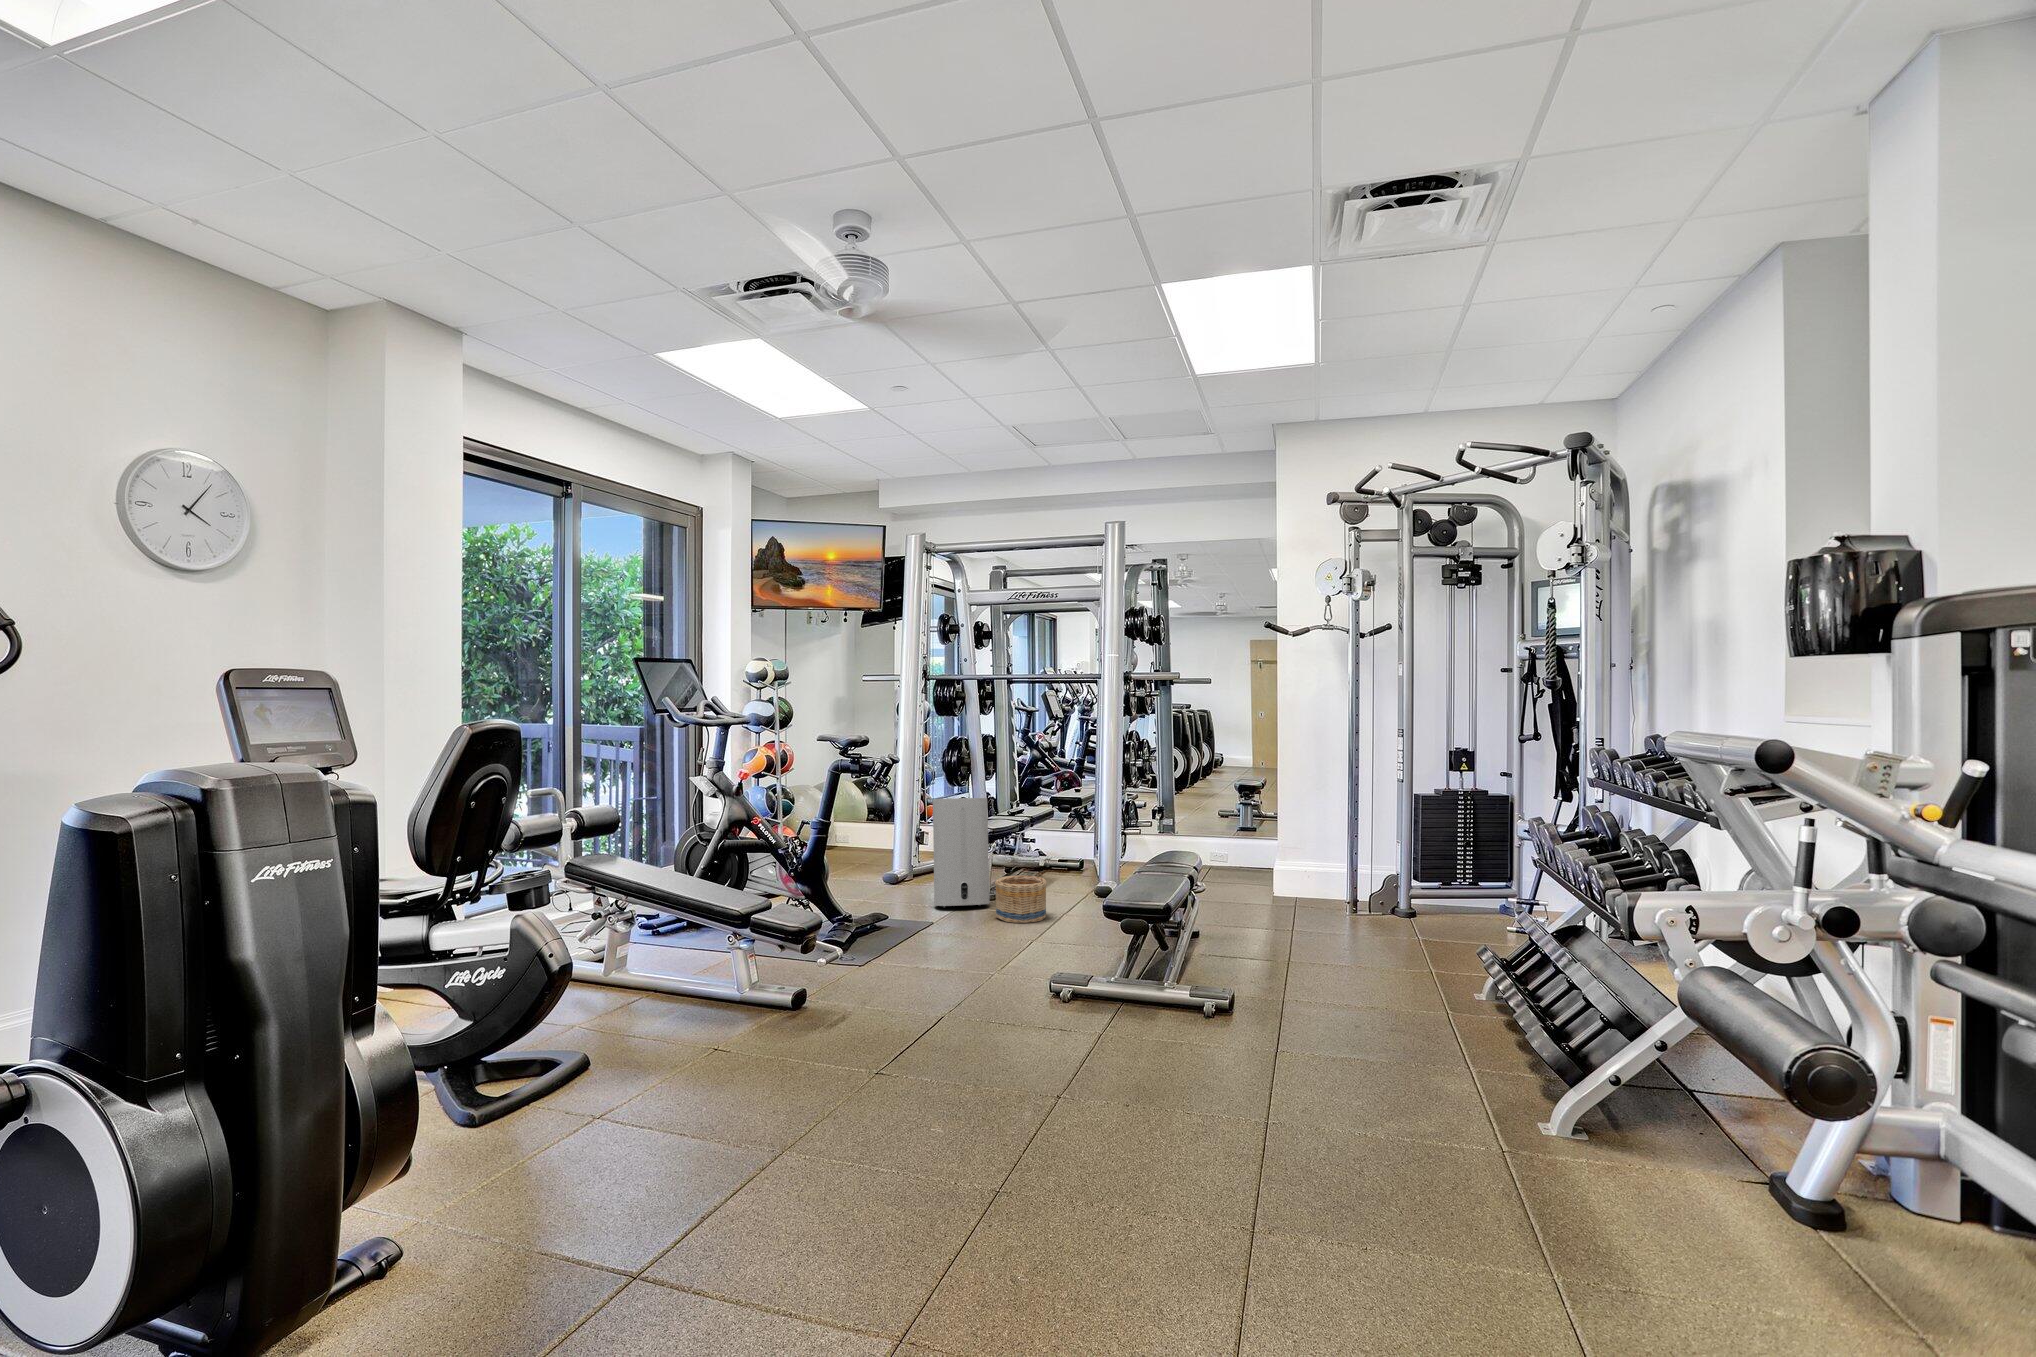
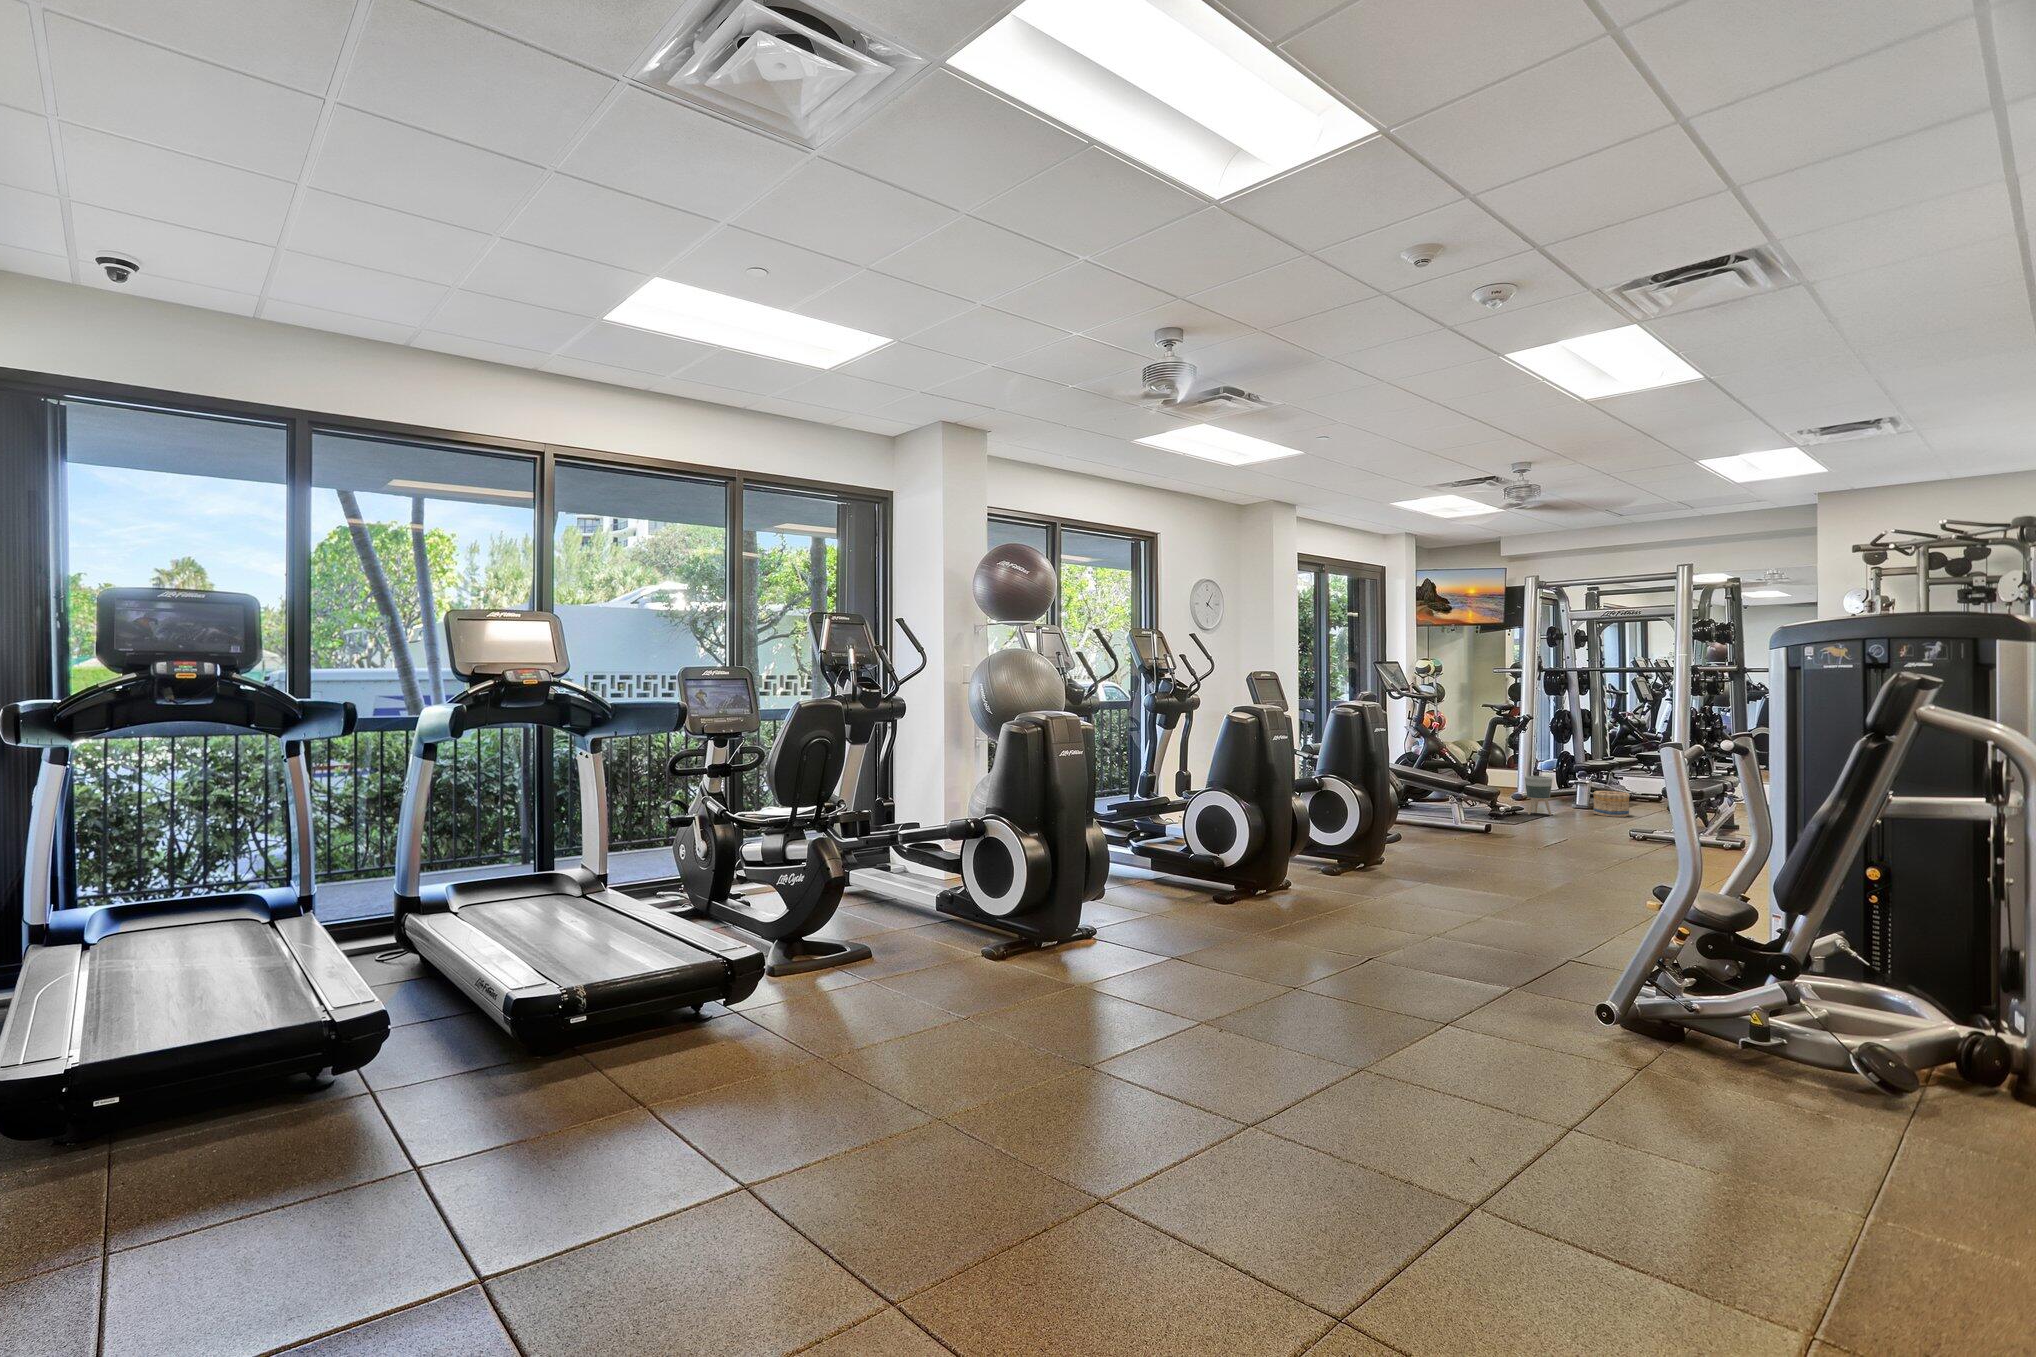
air purifier: present [933,798,990,907] -> none [1550,744,1589,810]
planter: none [889,863,933,936] -> present [1525,776,1552,815]

